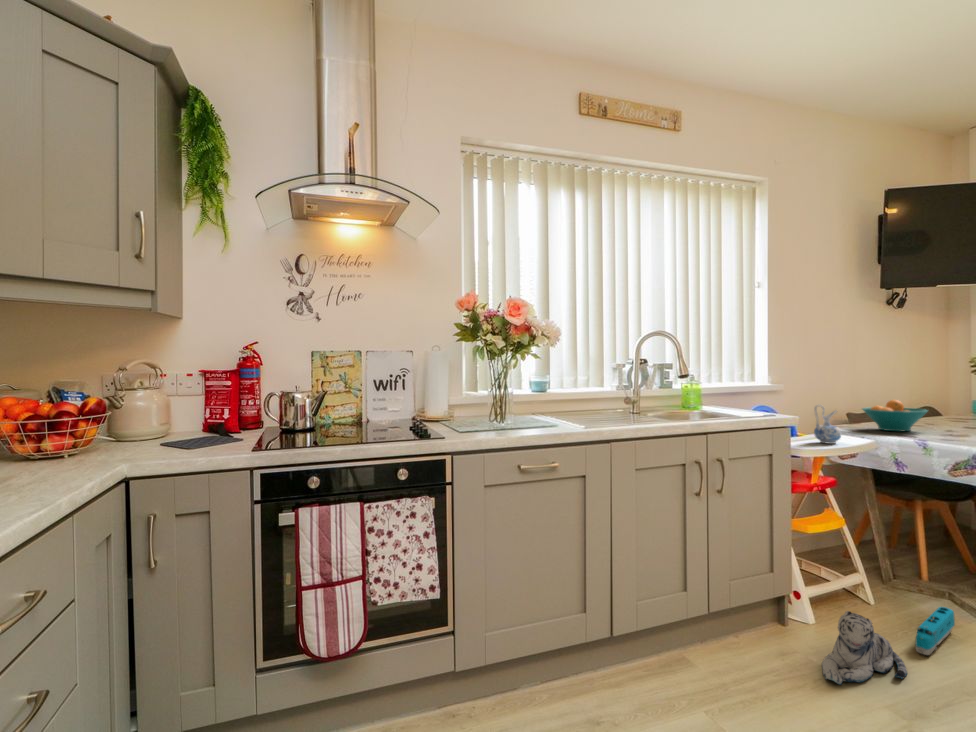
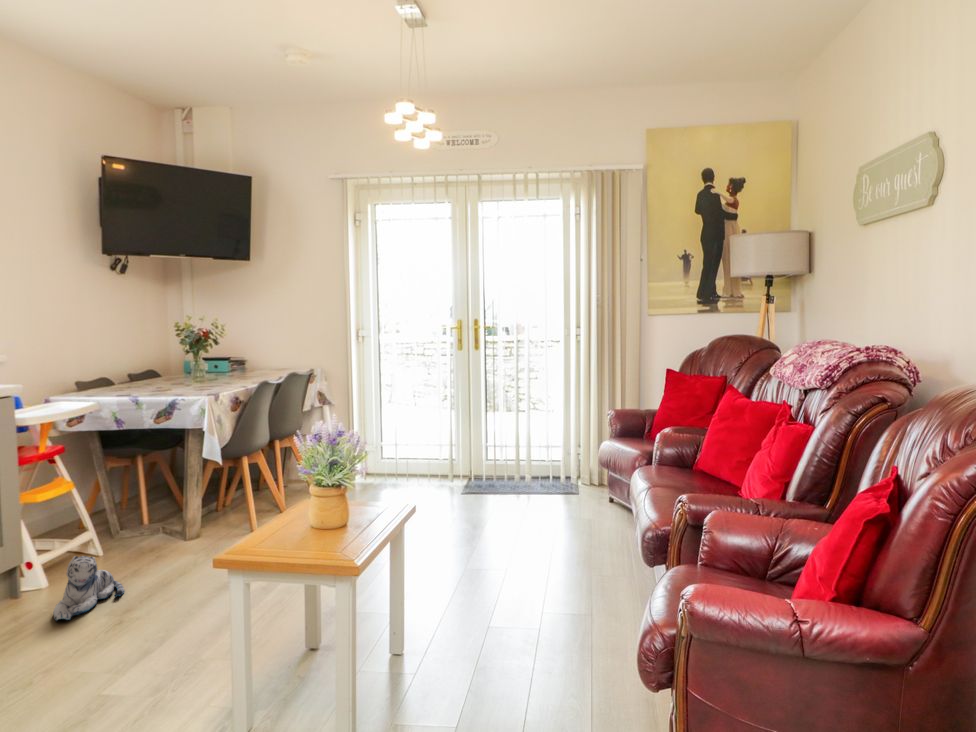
fruit bowl: present [862,400,928,431] -> none [87,364,143,393]
ceramic pitcher: present [814,405,841,444] -> none [39,373,66,410]
toy train: present [915,607,955,655] -> none [132,535,163,575]

